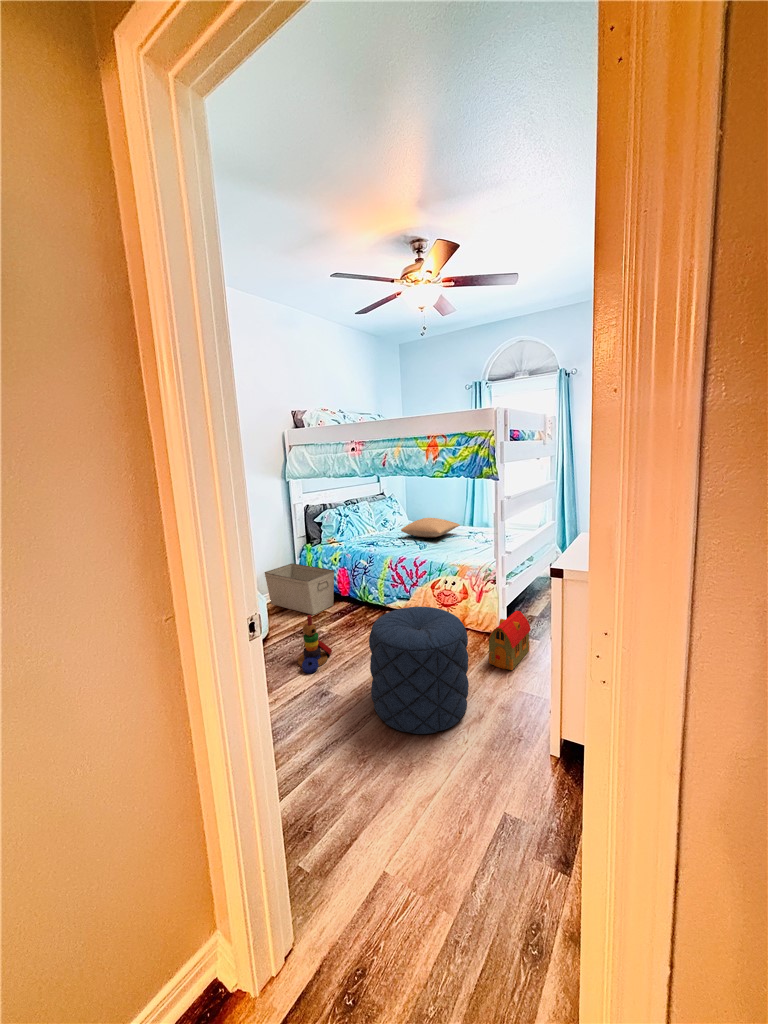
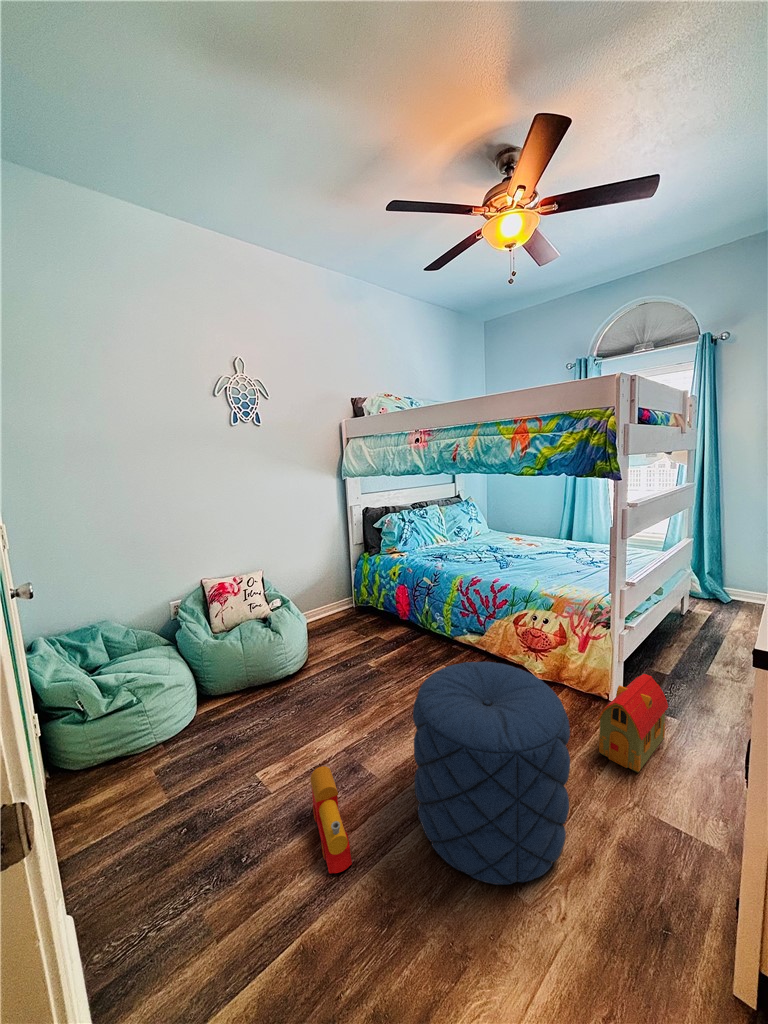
pillow: present [401,518,460,537] -> none [477,528,554,552]
storage bin: present [265,563,334,615] -> none [313,575,392,640]
stacking toy: present [298,615,332,673] -> none [331,650,376,729]
toy train: none [298,688,335,747] -> present [310,766,352,873]

